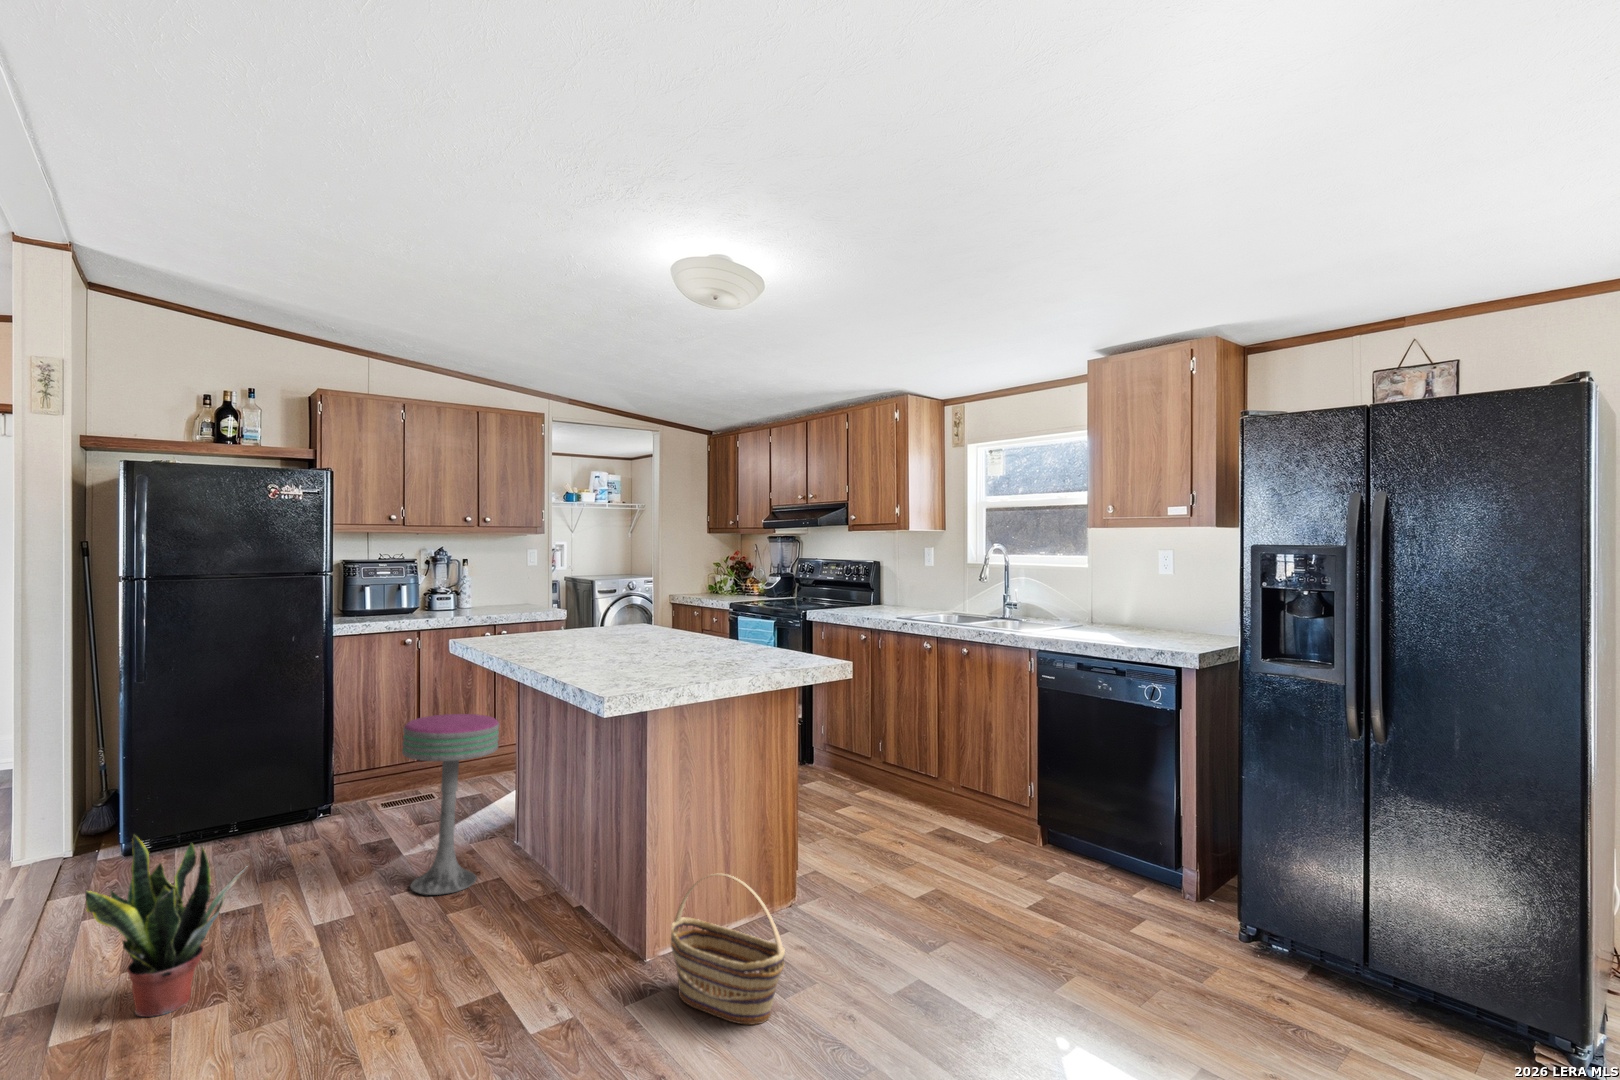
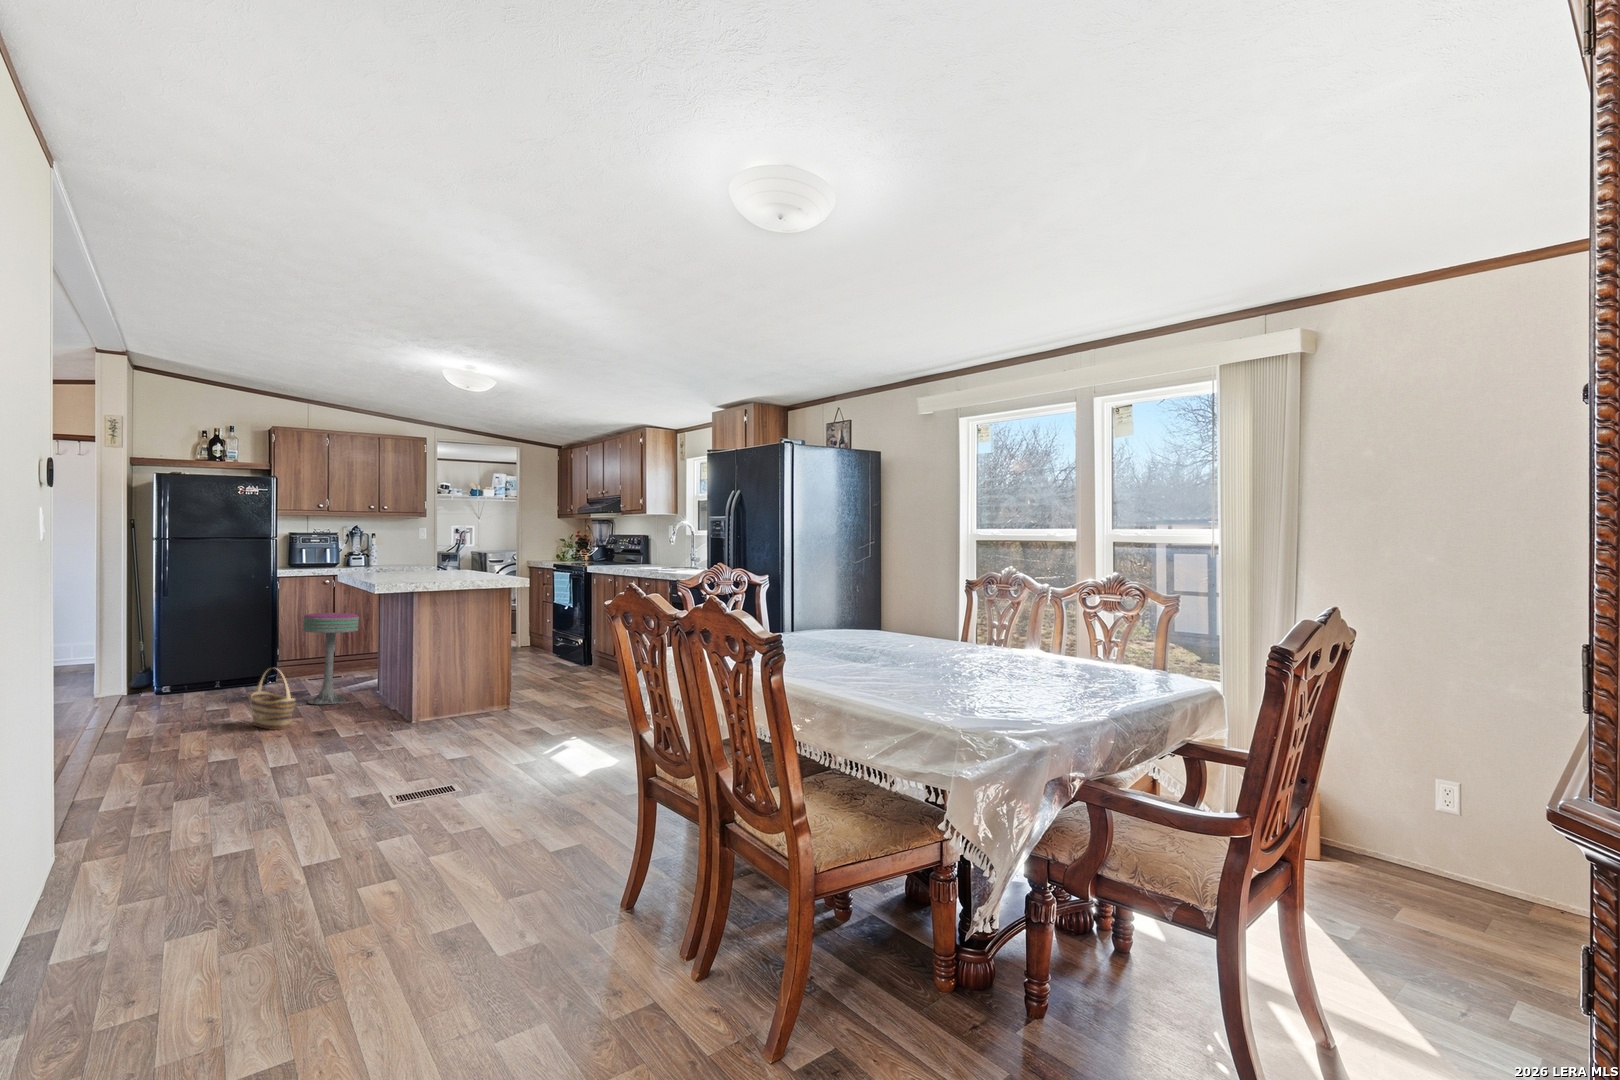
potted plant: present [85,835,247,1017] -> none [143,649,217,730]
basket: present [671,874,785,1025] -> present [251,670,295,730]

